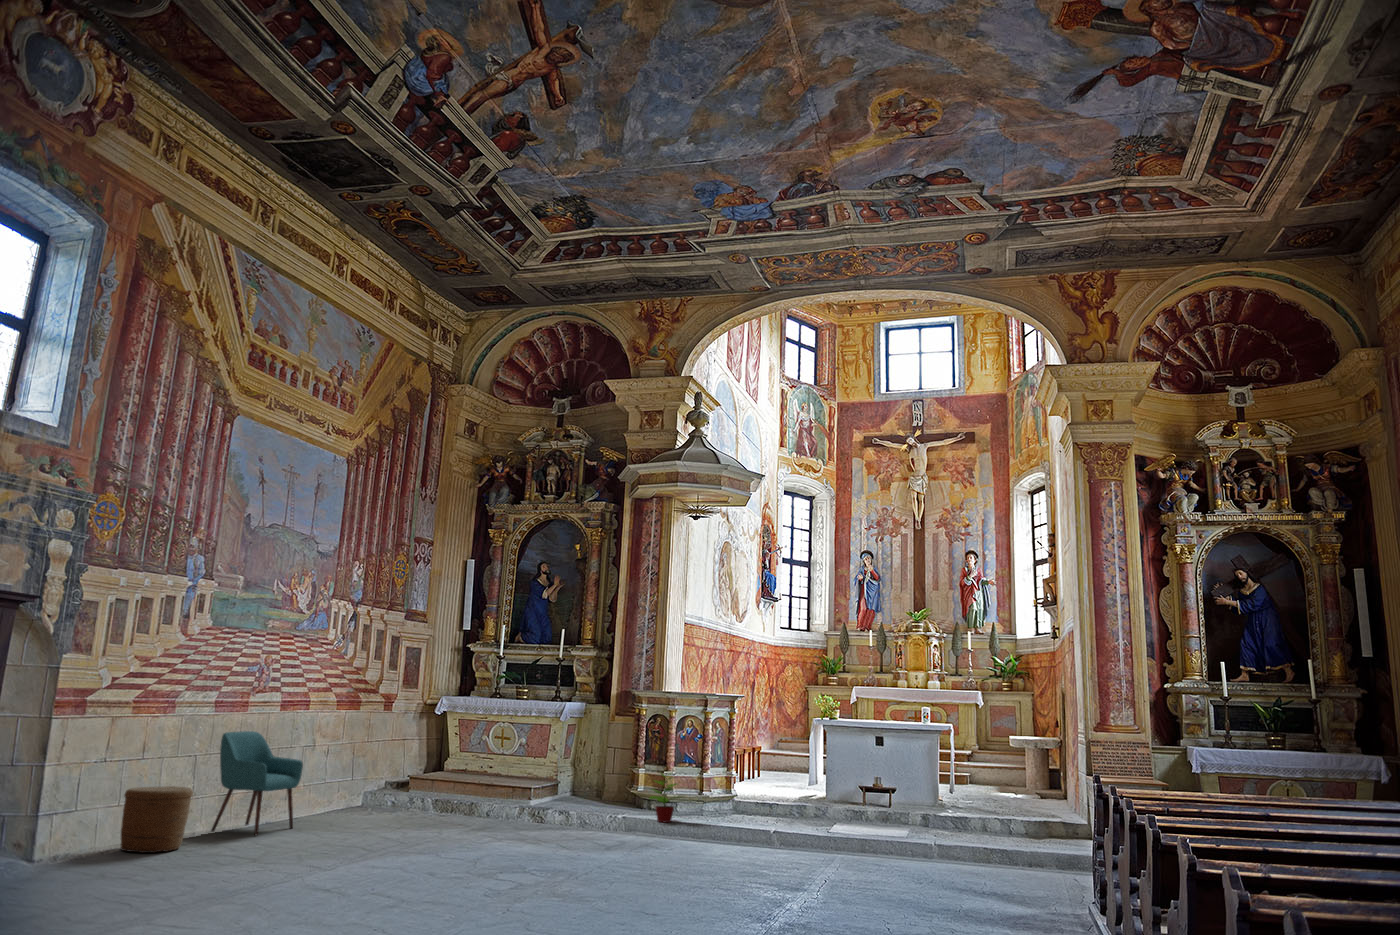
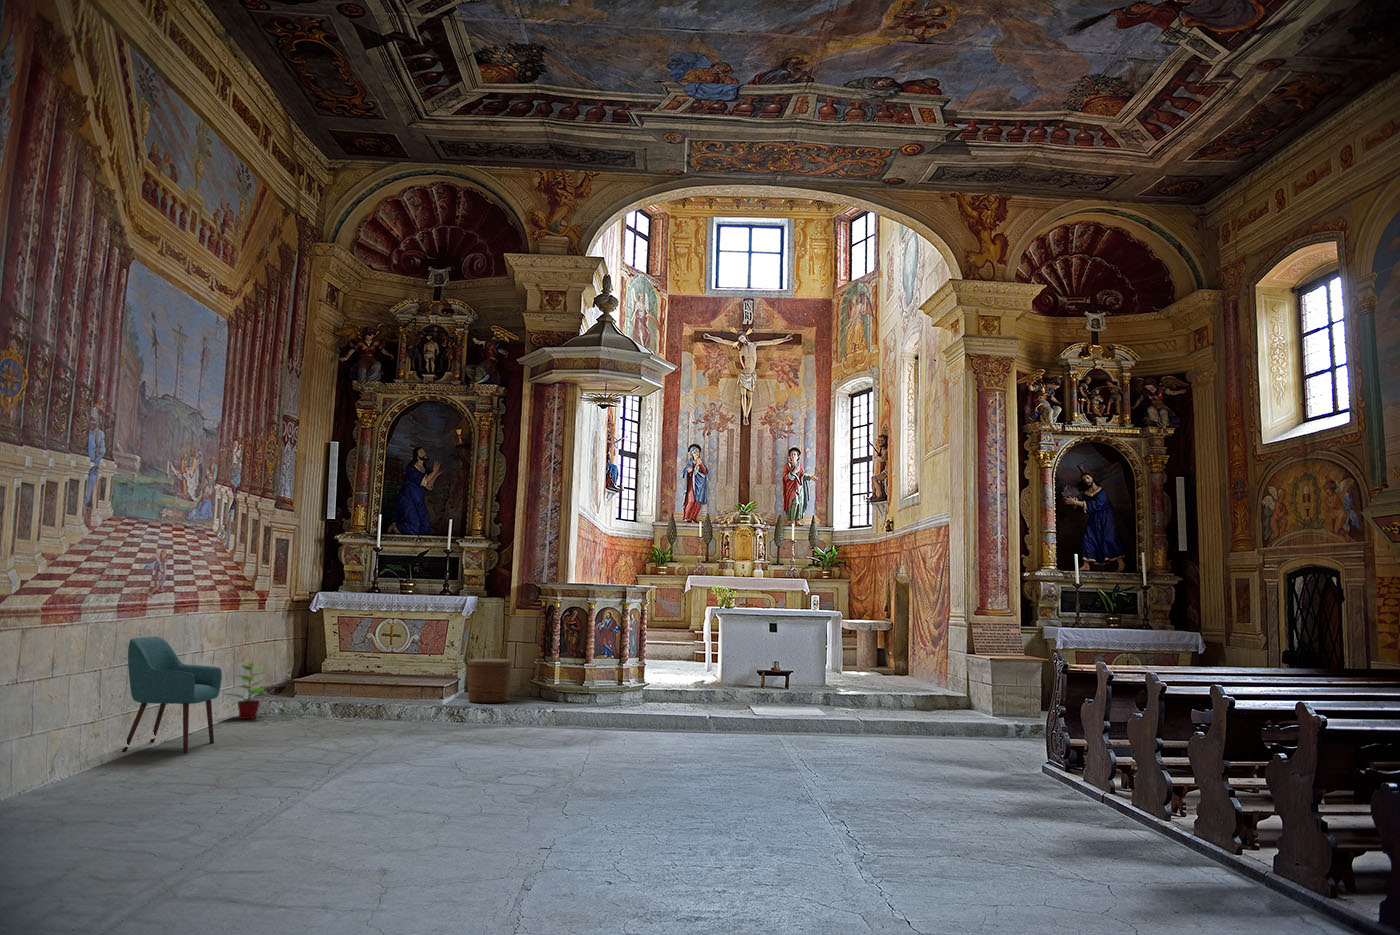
potted plant: present [649,773,677,823] -> present [227,664,266,719]
woven basket: present [121,786,193,853] -> present [468,659,512,703]

